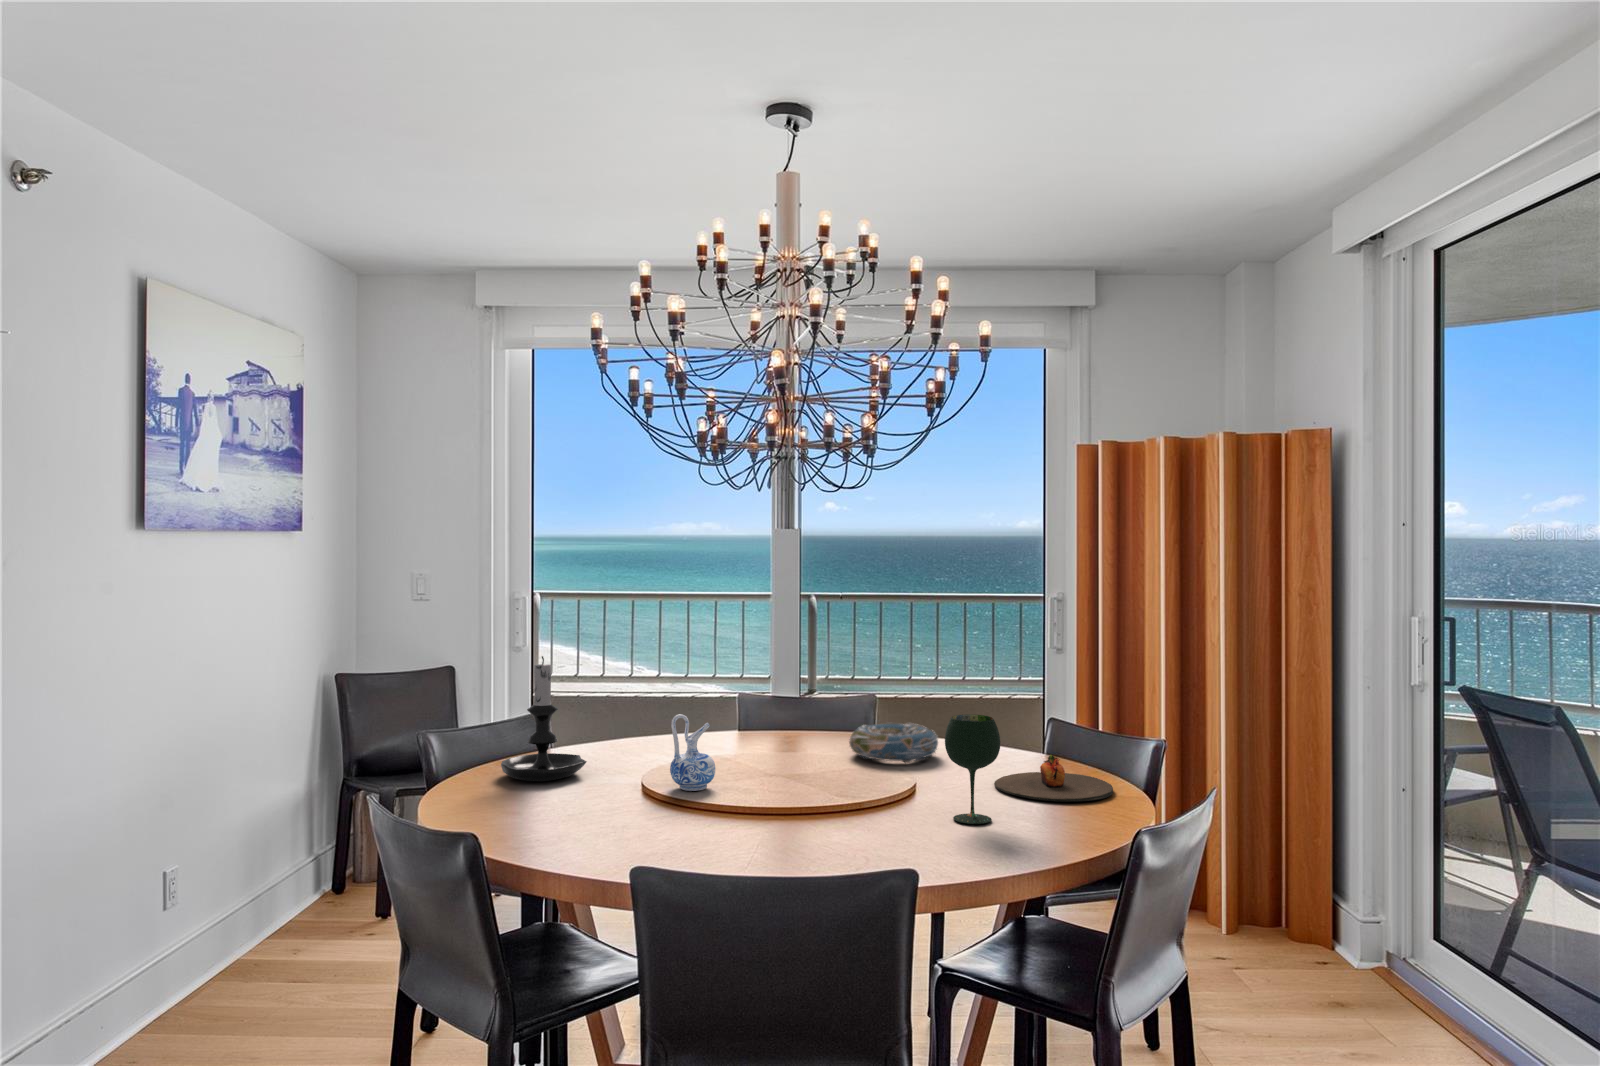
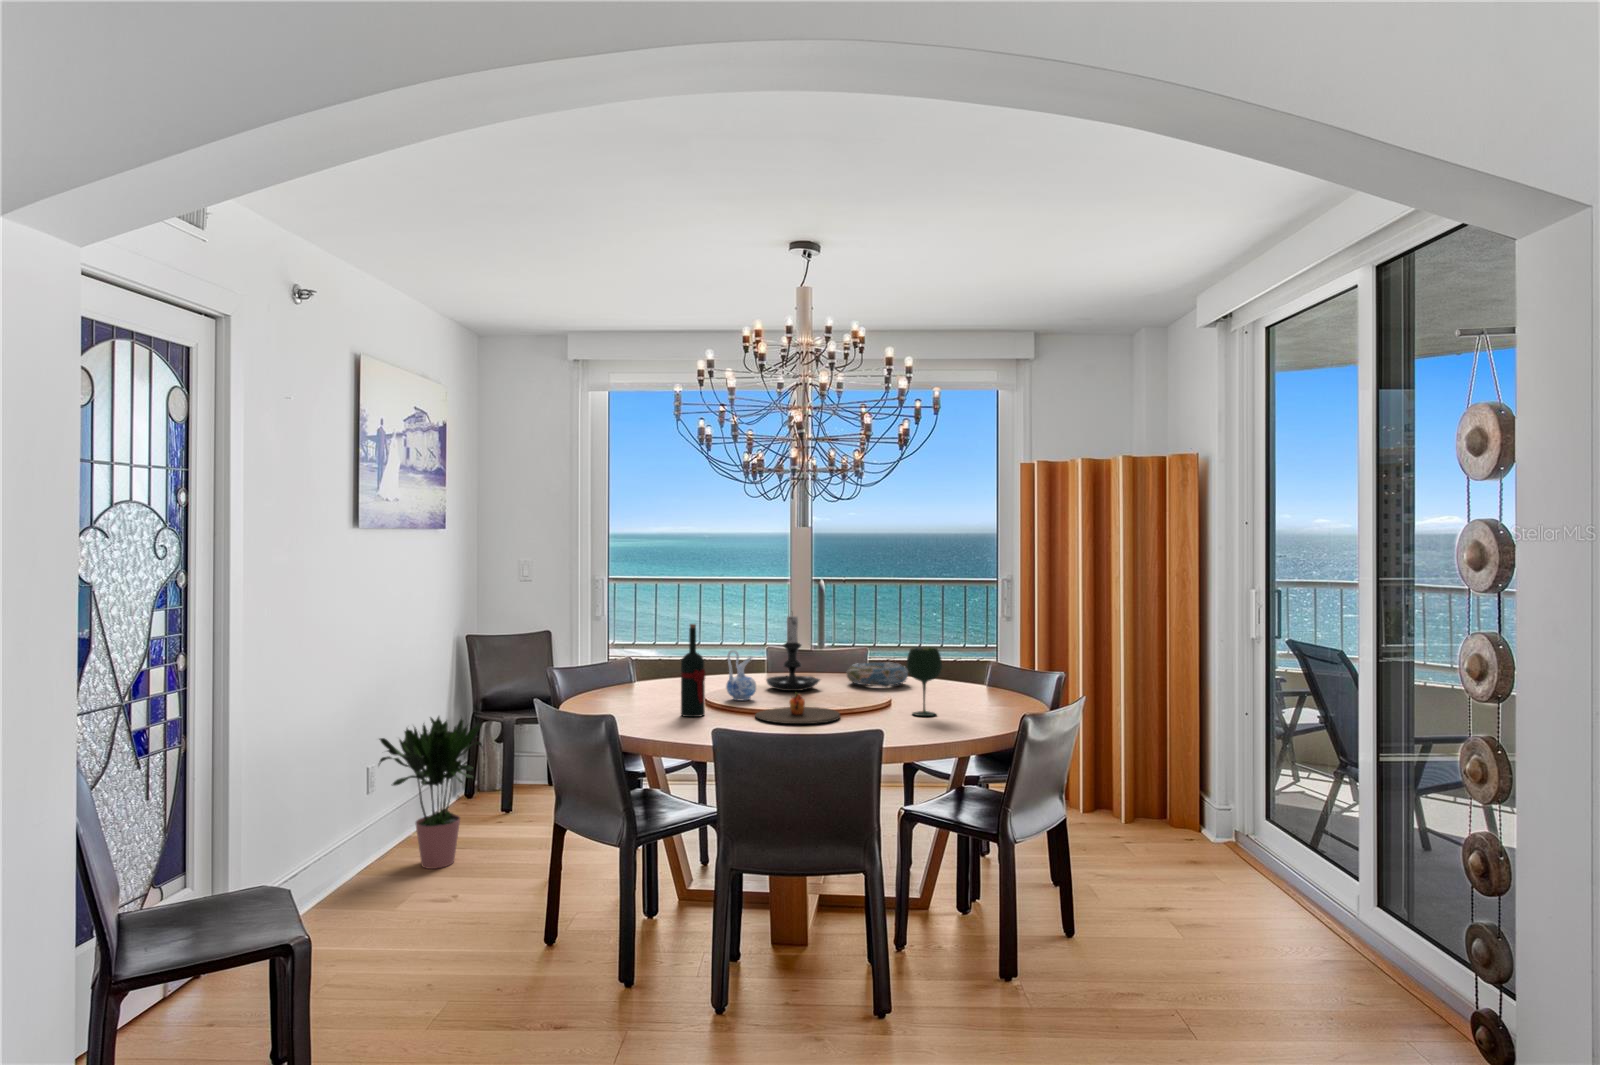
candle holder: present [501,656,587,781] -> present [766,616,820,691]
wine bottle: none [593,680,632,828] -> present [681,624,705,717]
plate: present [994,755,1113,802] -> present [755,693,840,724]
potted plant: none [163,782,341,1024] -> present [379,716,482,869]

